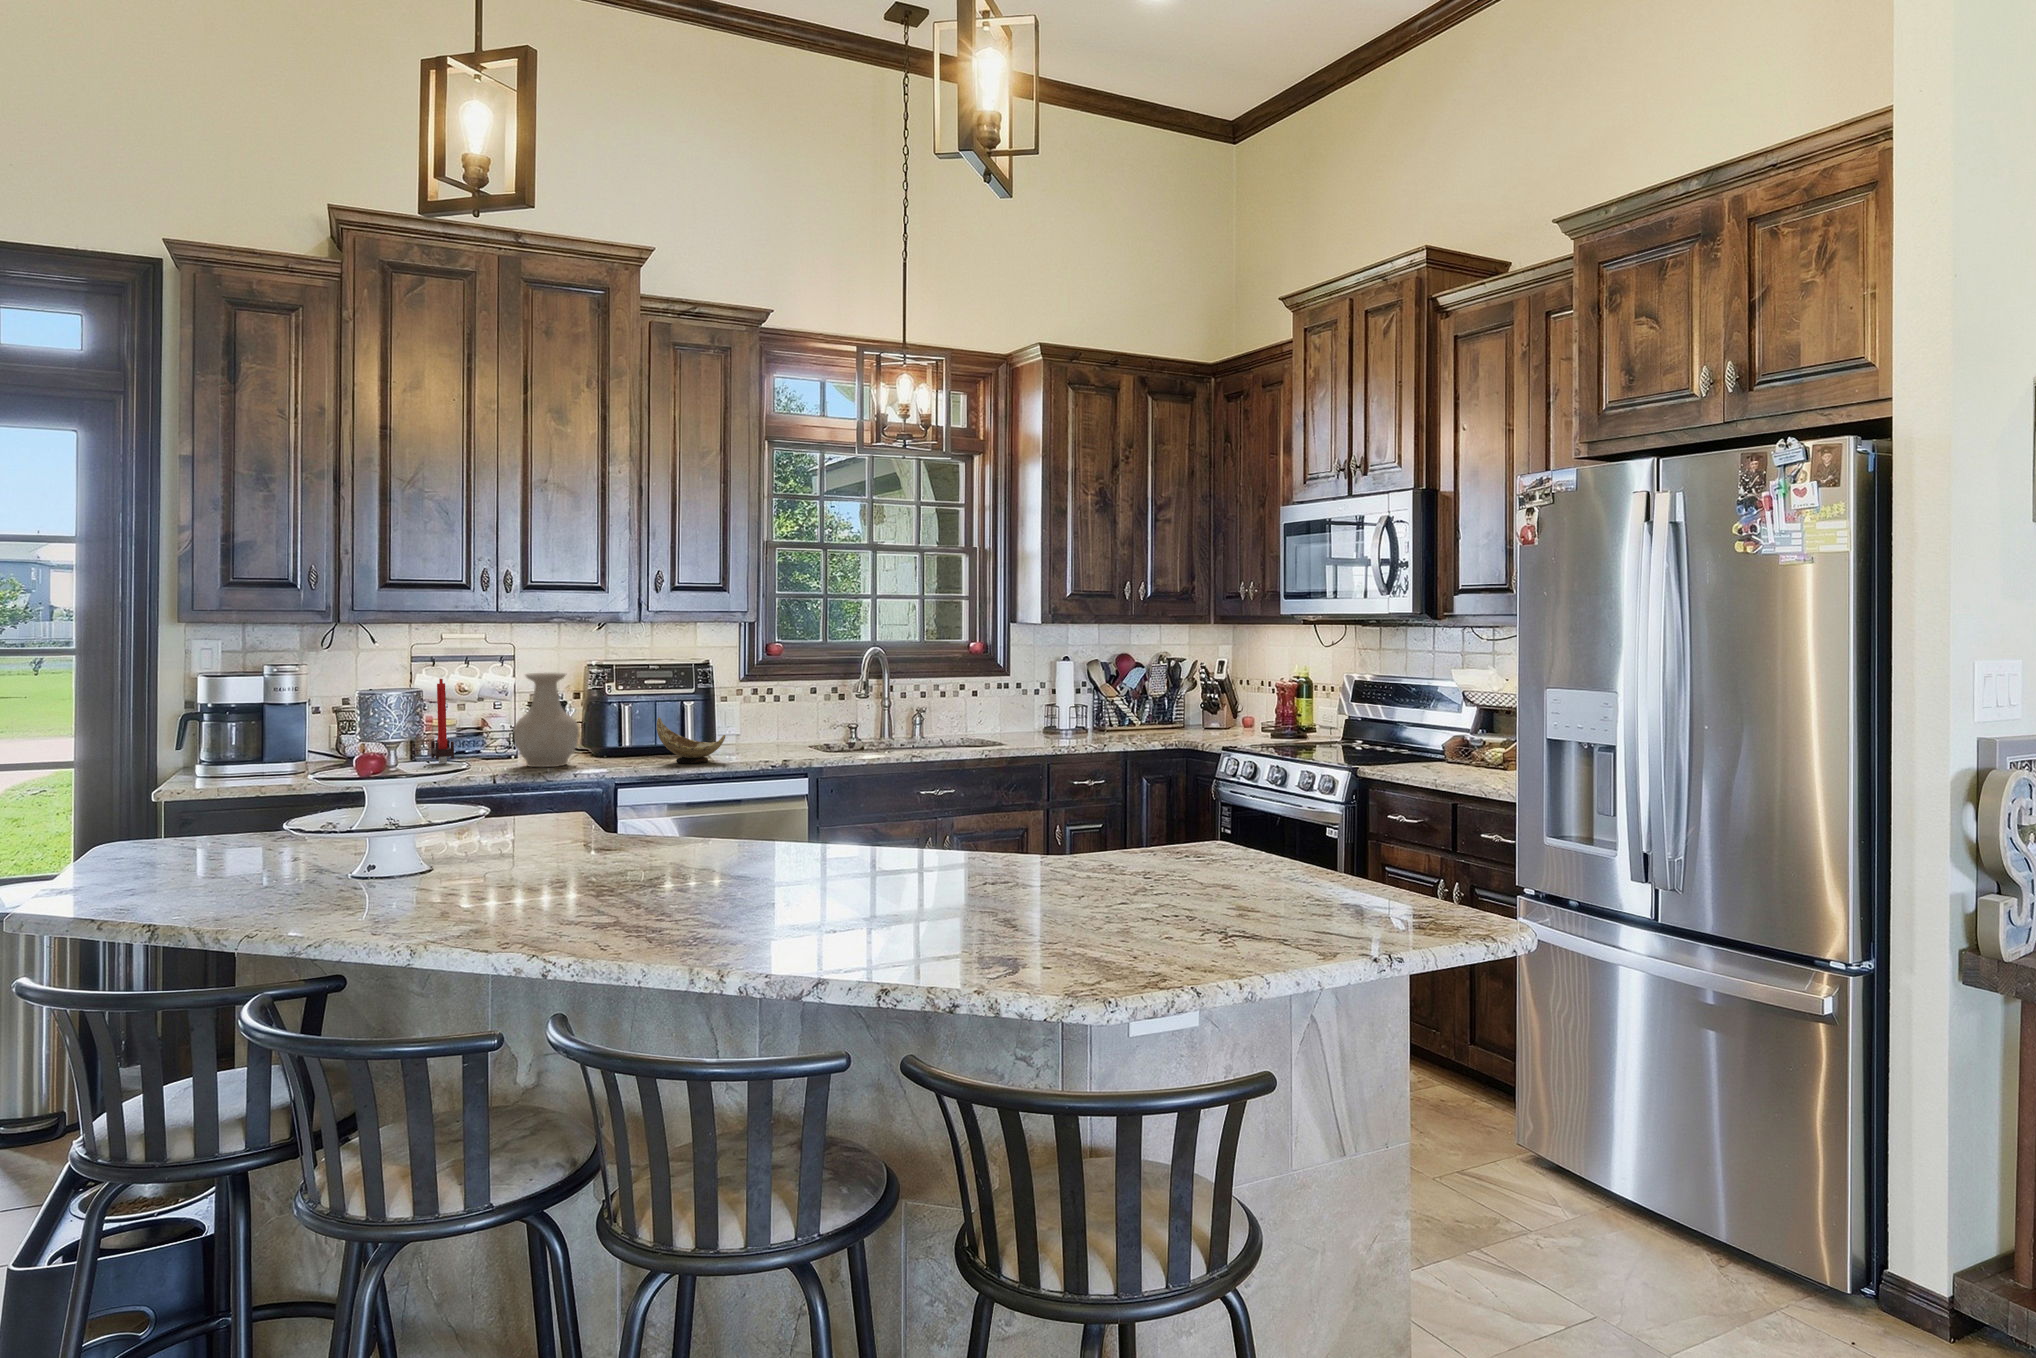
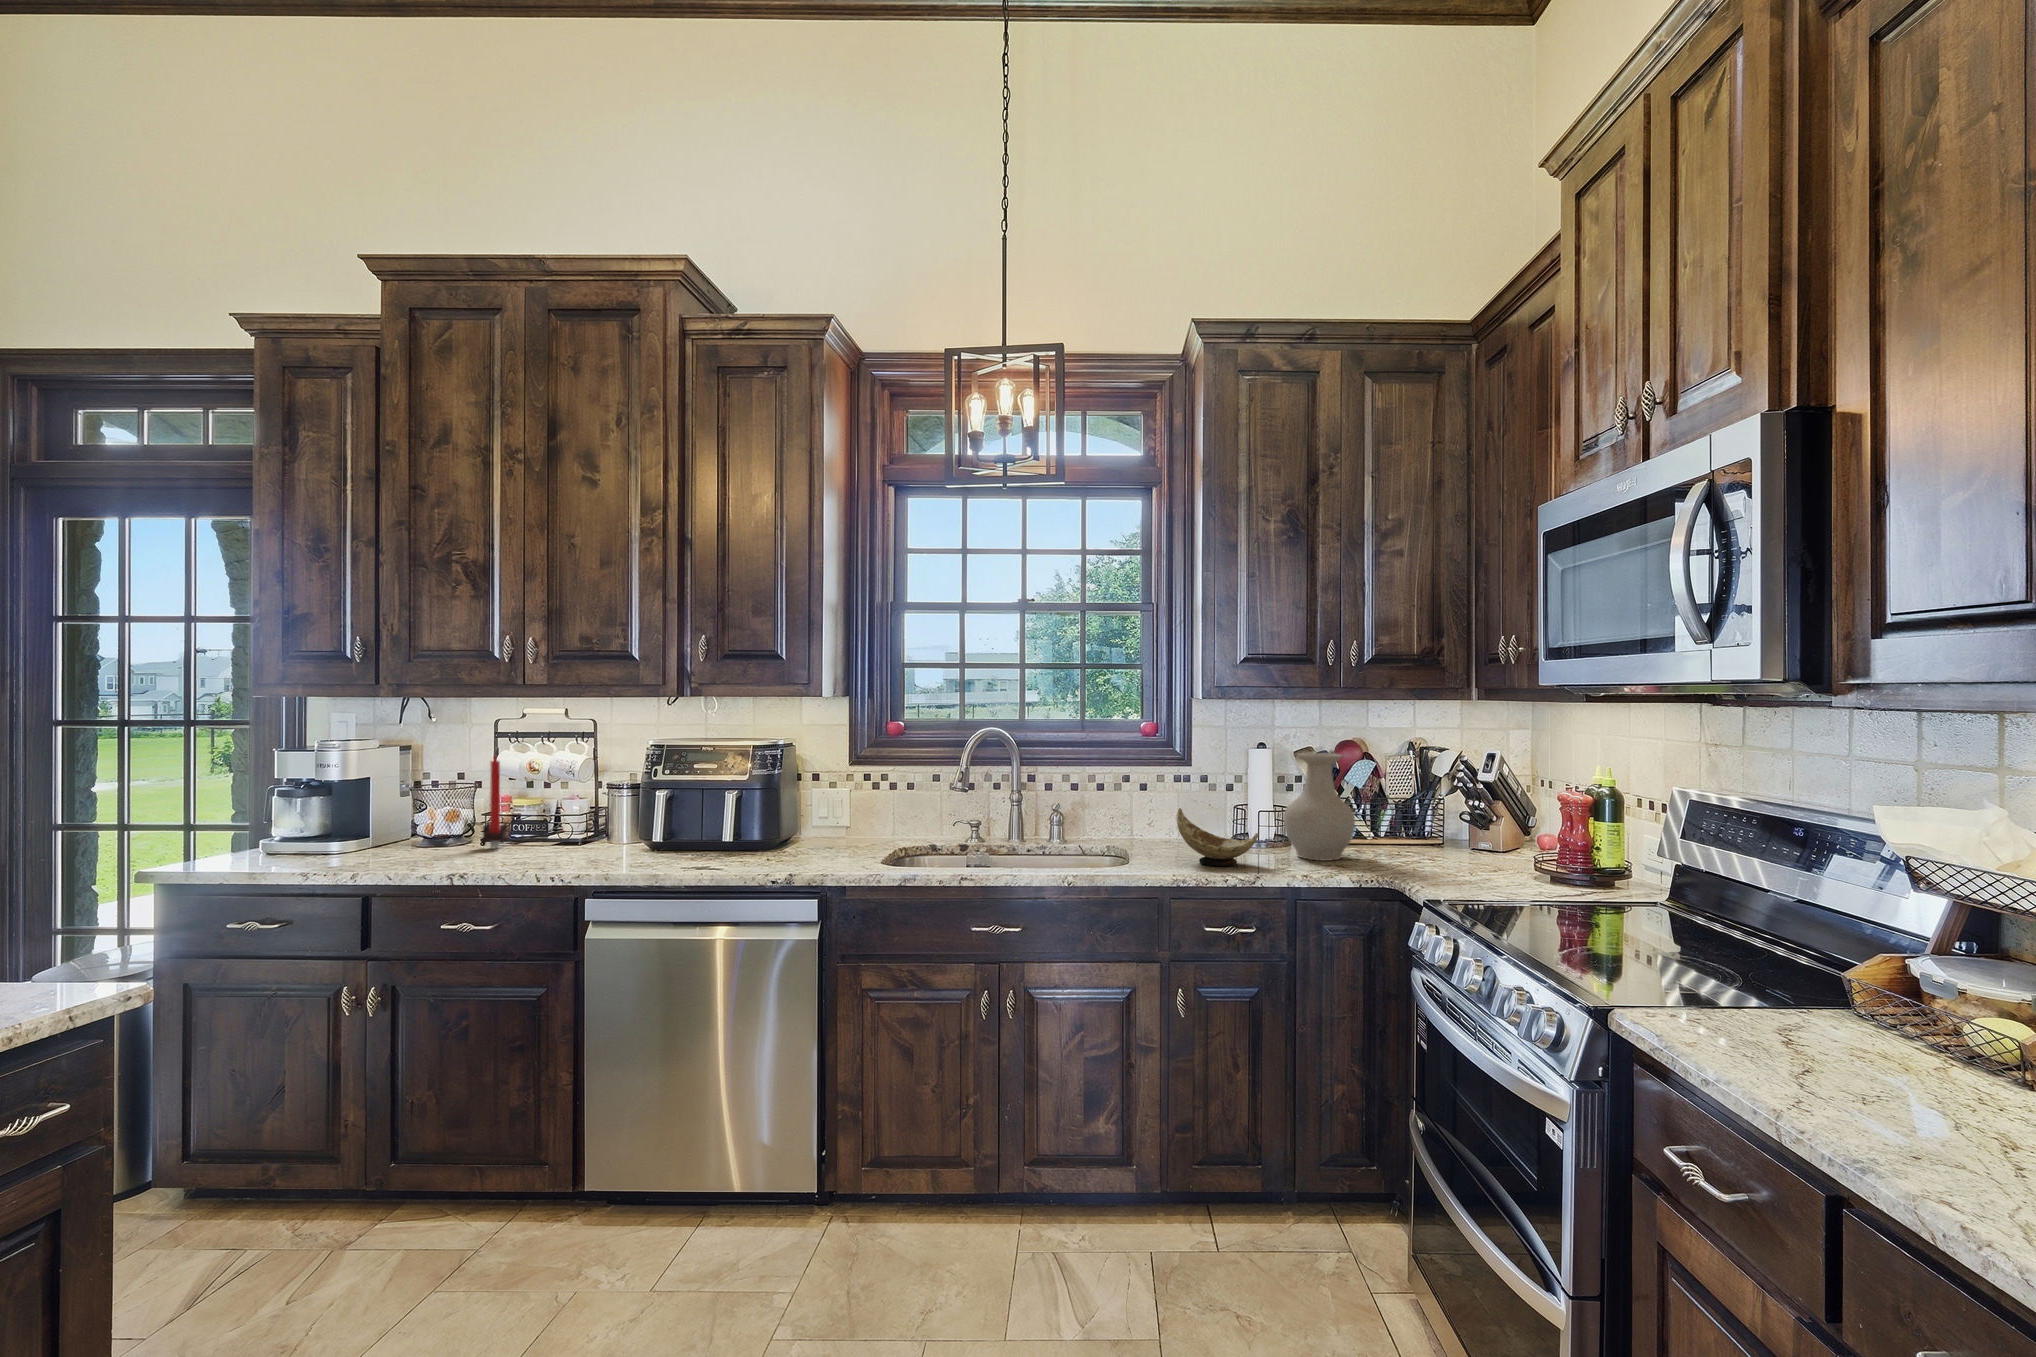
vase: present [514,673,579,767] -> present [1284,753,1355,861]
decorative bowl: present [657,718,726,764] -> present [1177,808,1258,866]

